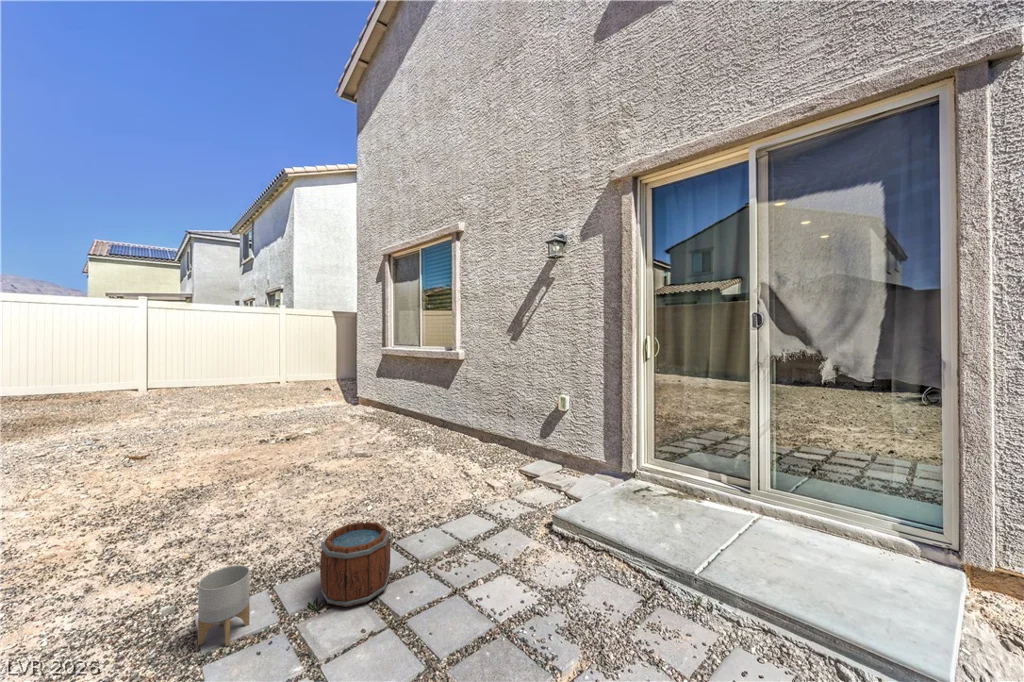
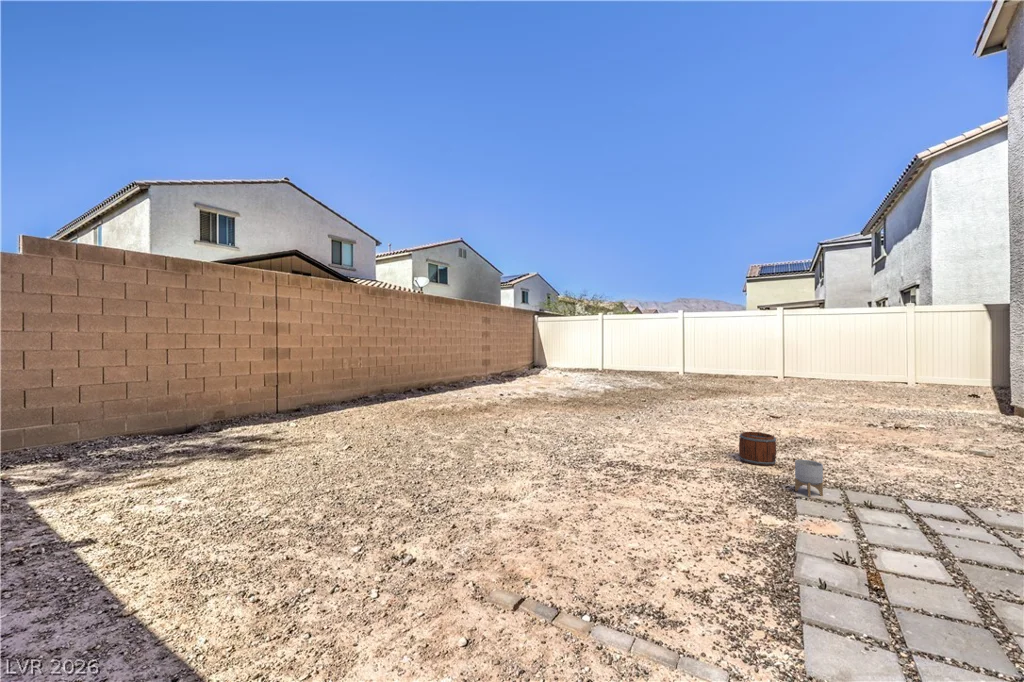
bucket: present [320,522,390,607] -> present [739,432,776,466]

